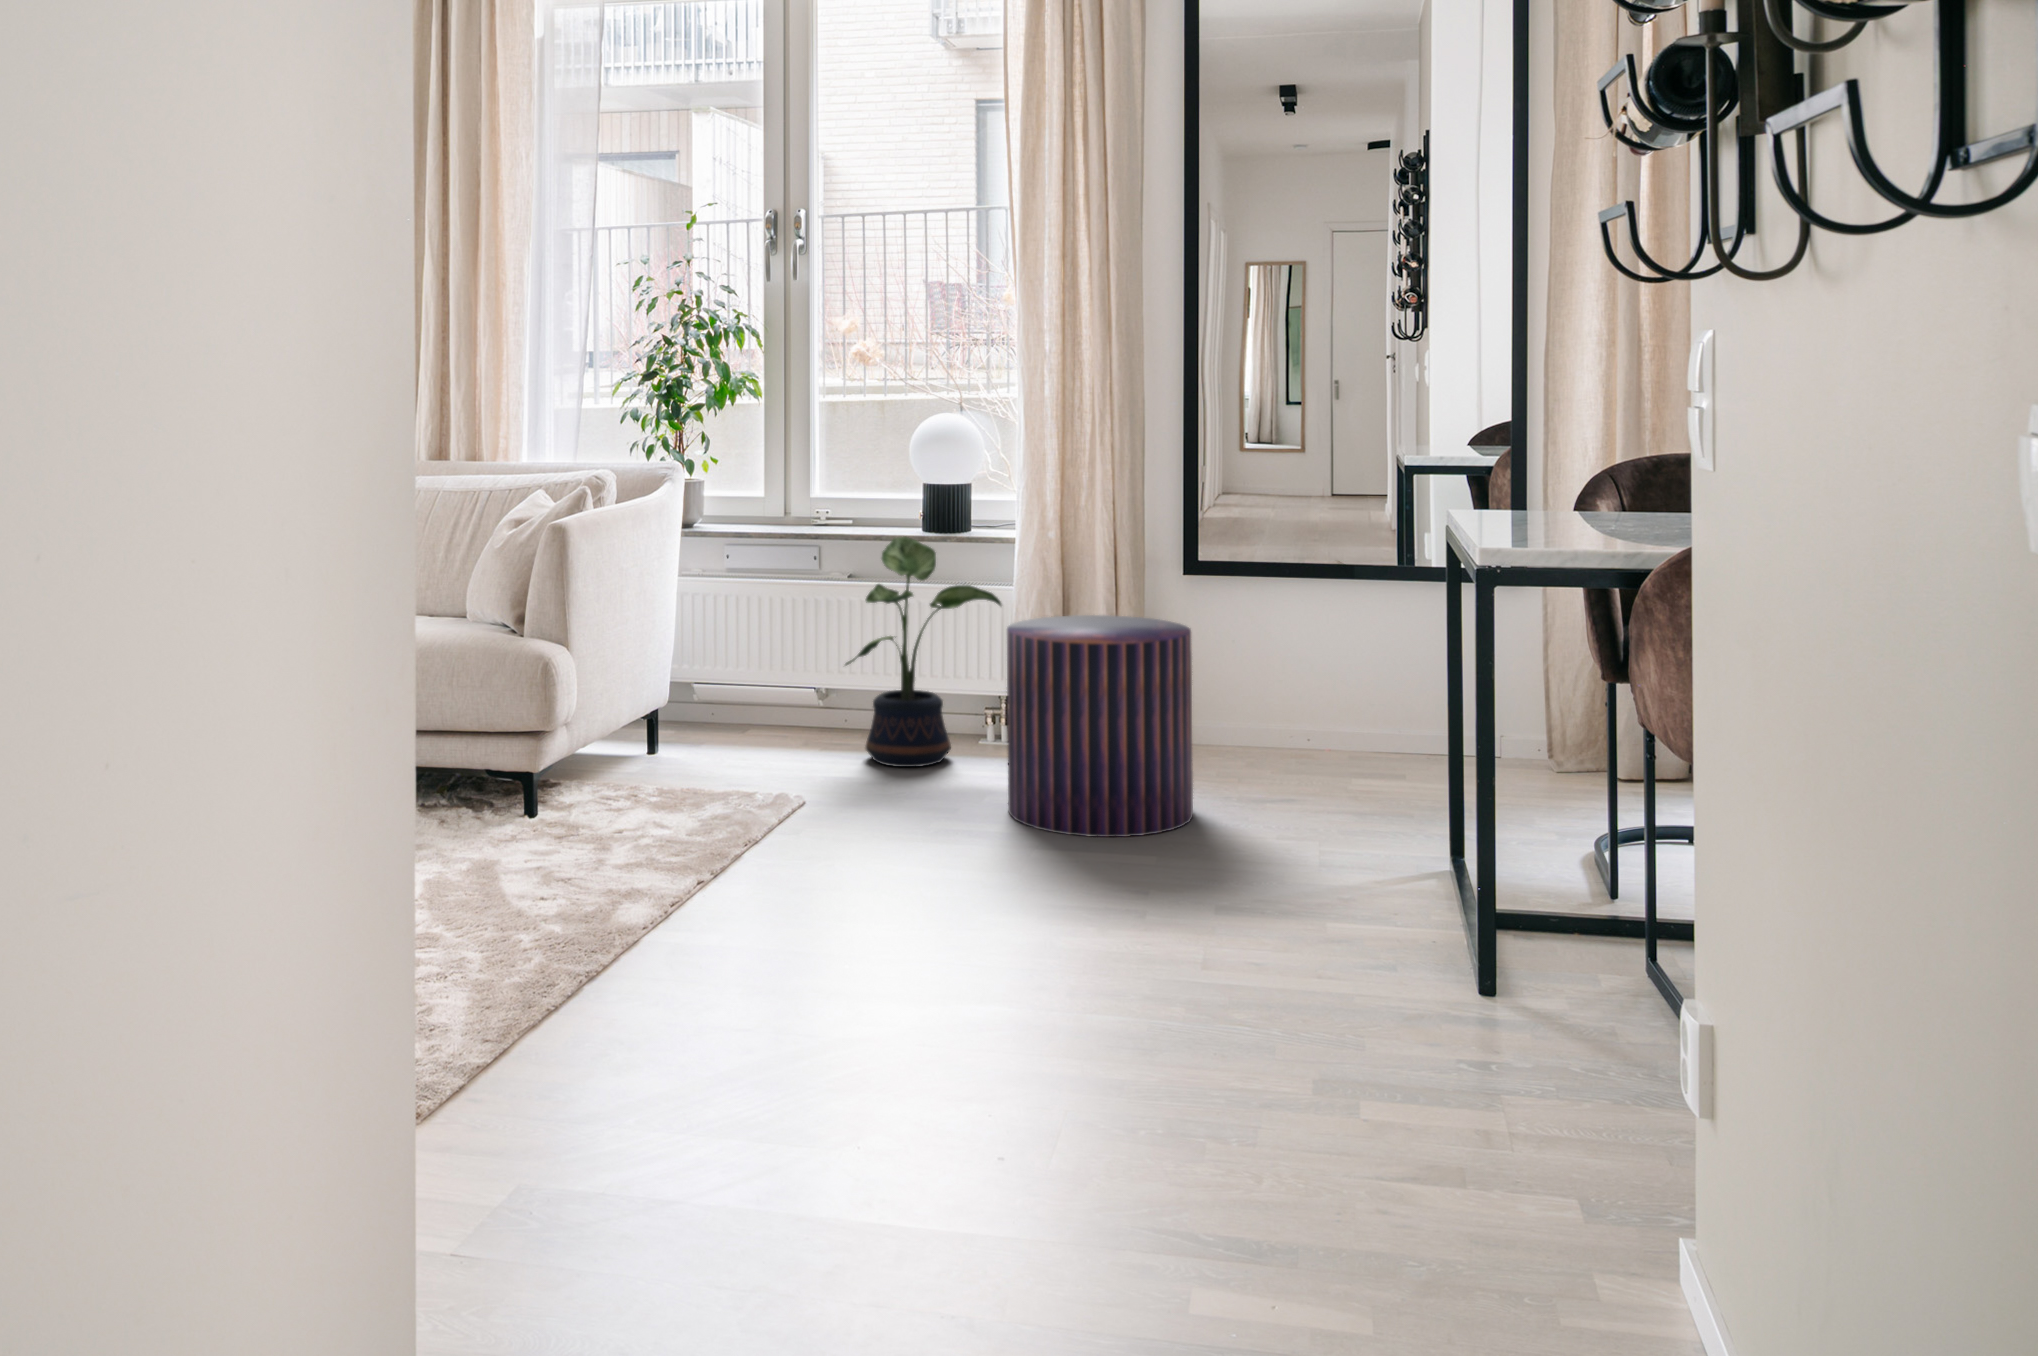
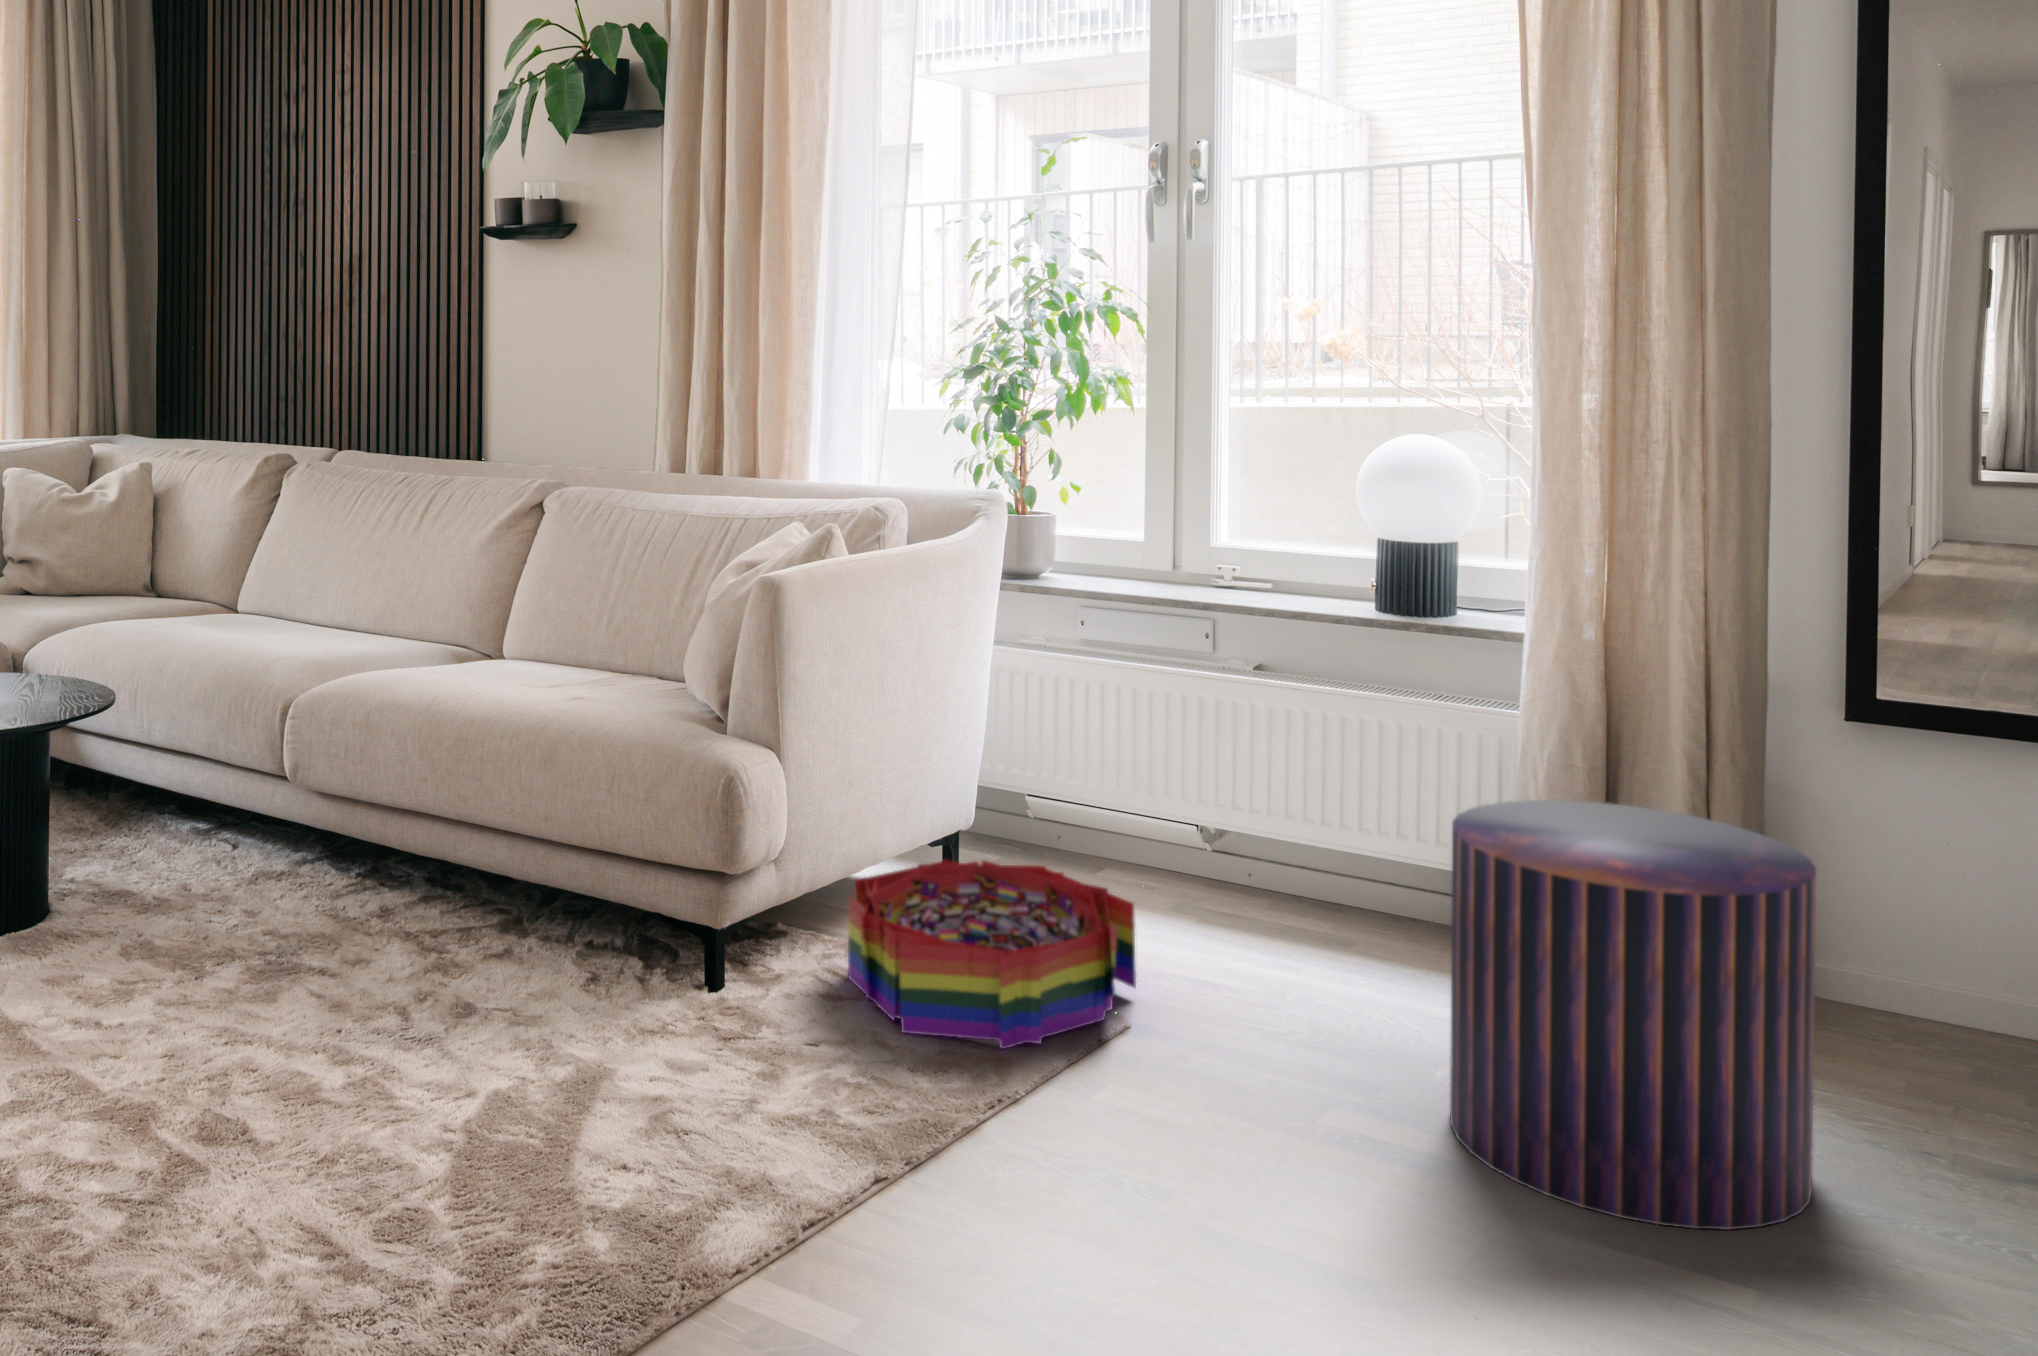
potted plant: present [845,537,1001,767] -> none [1217,624,1482,984]
storage bin: none [613,711,806,823] -> present [848,860,1136,1049]

